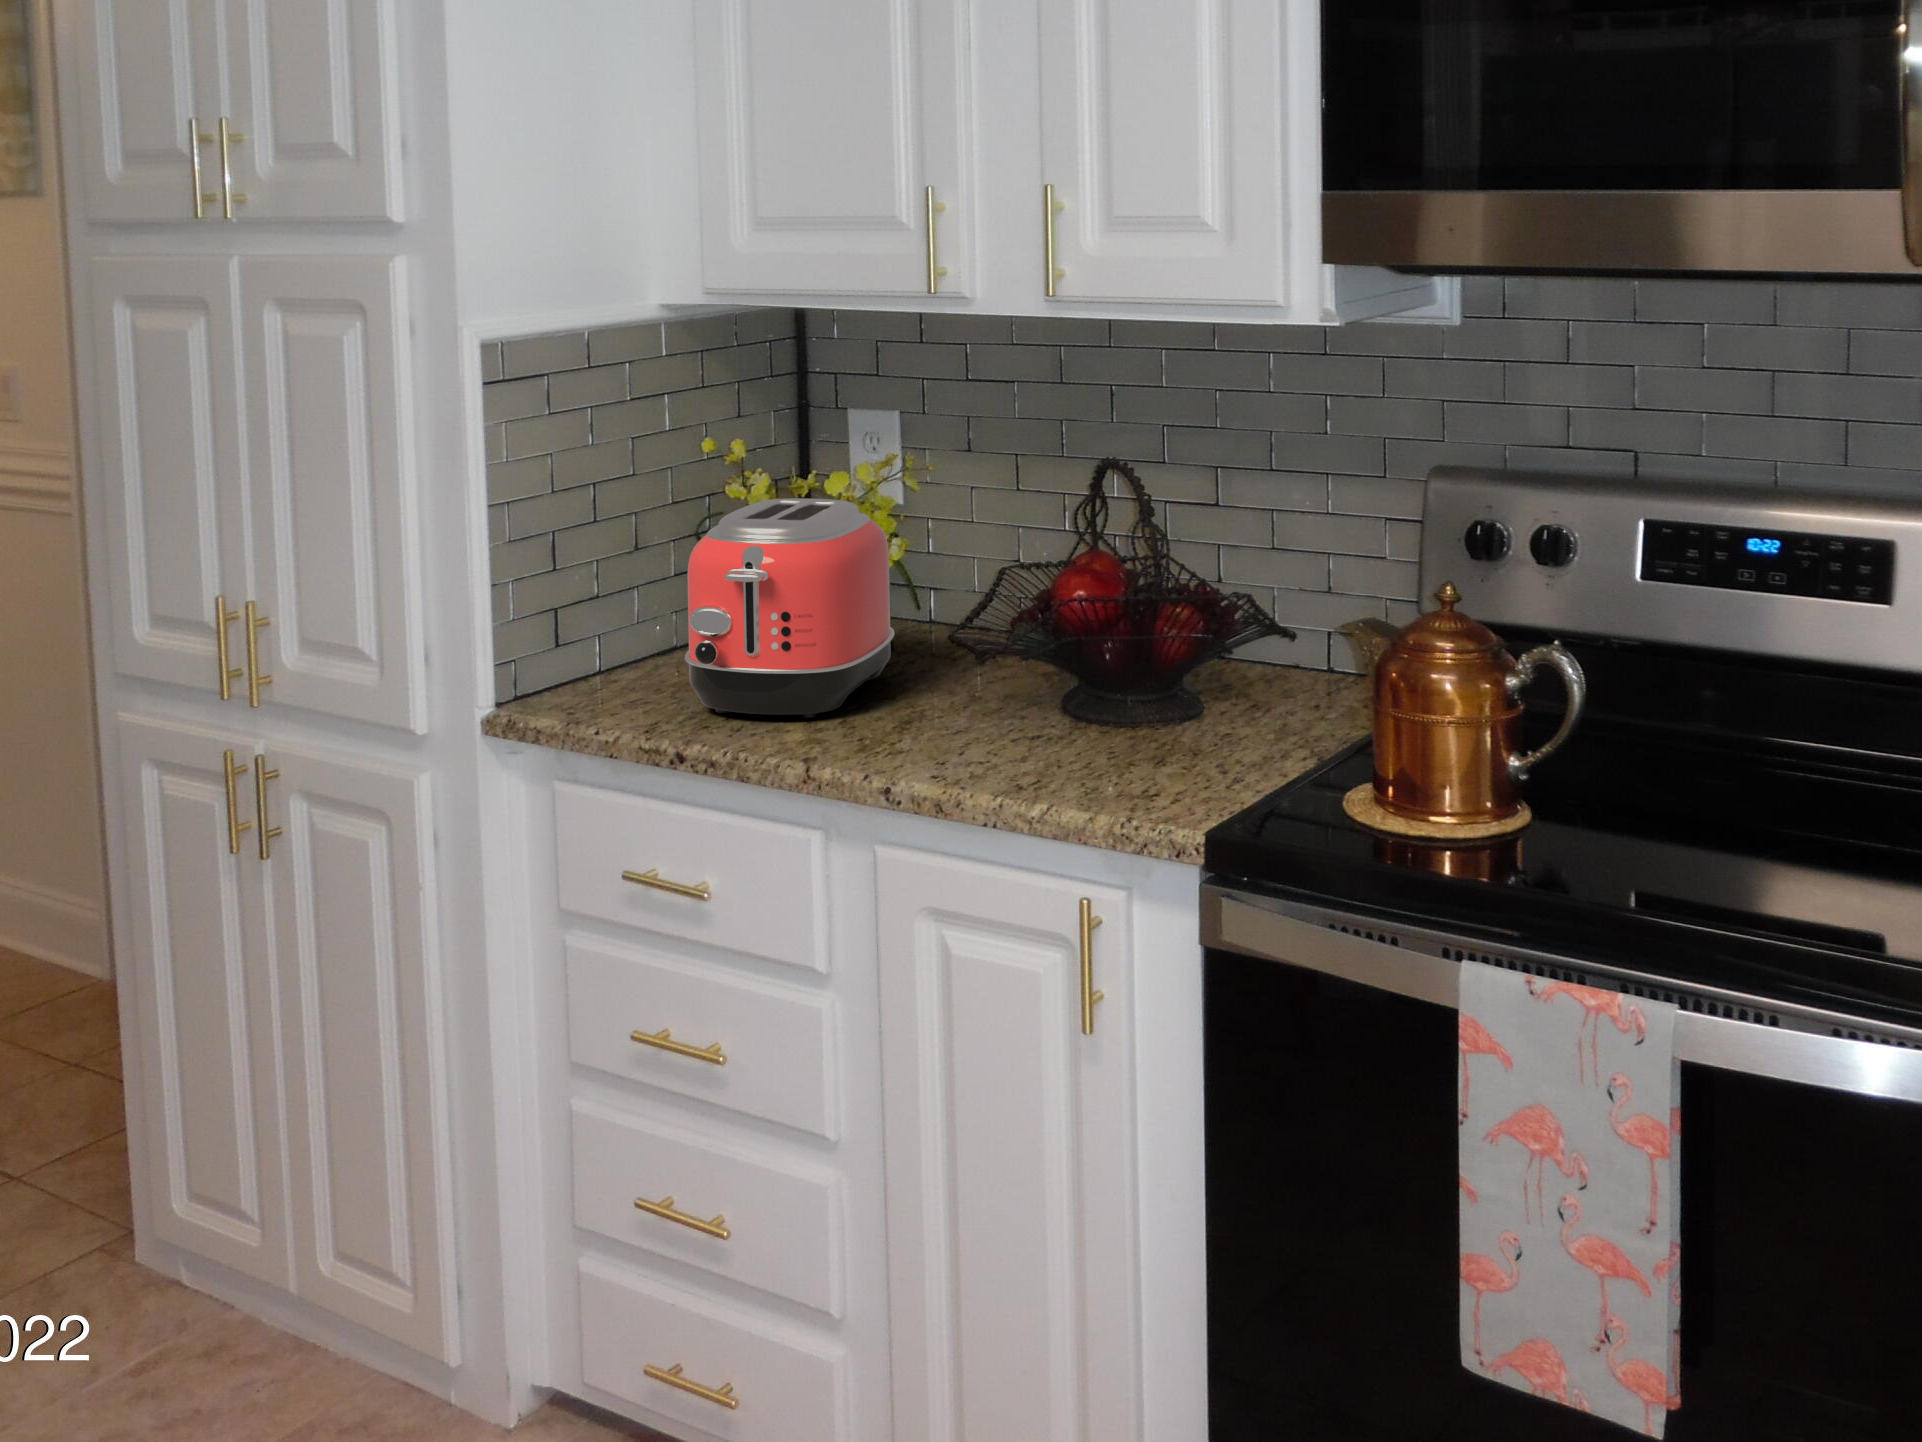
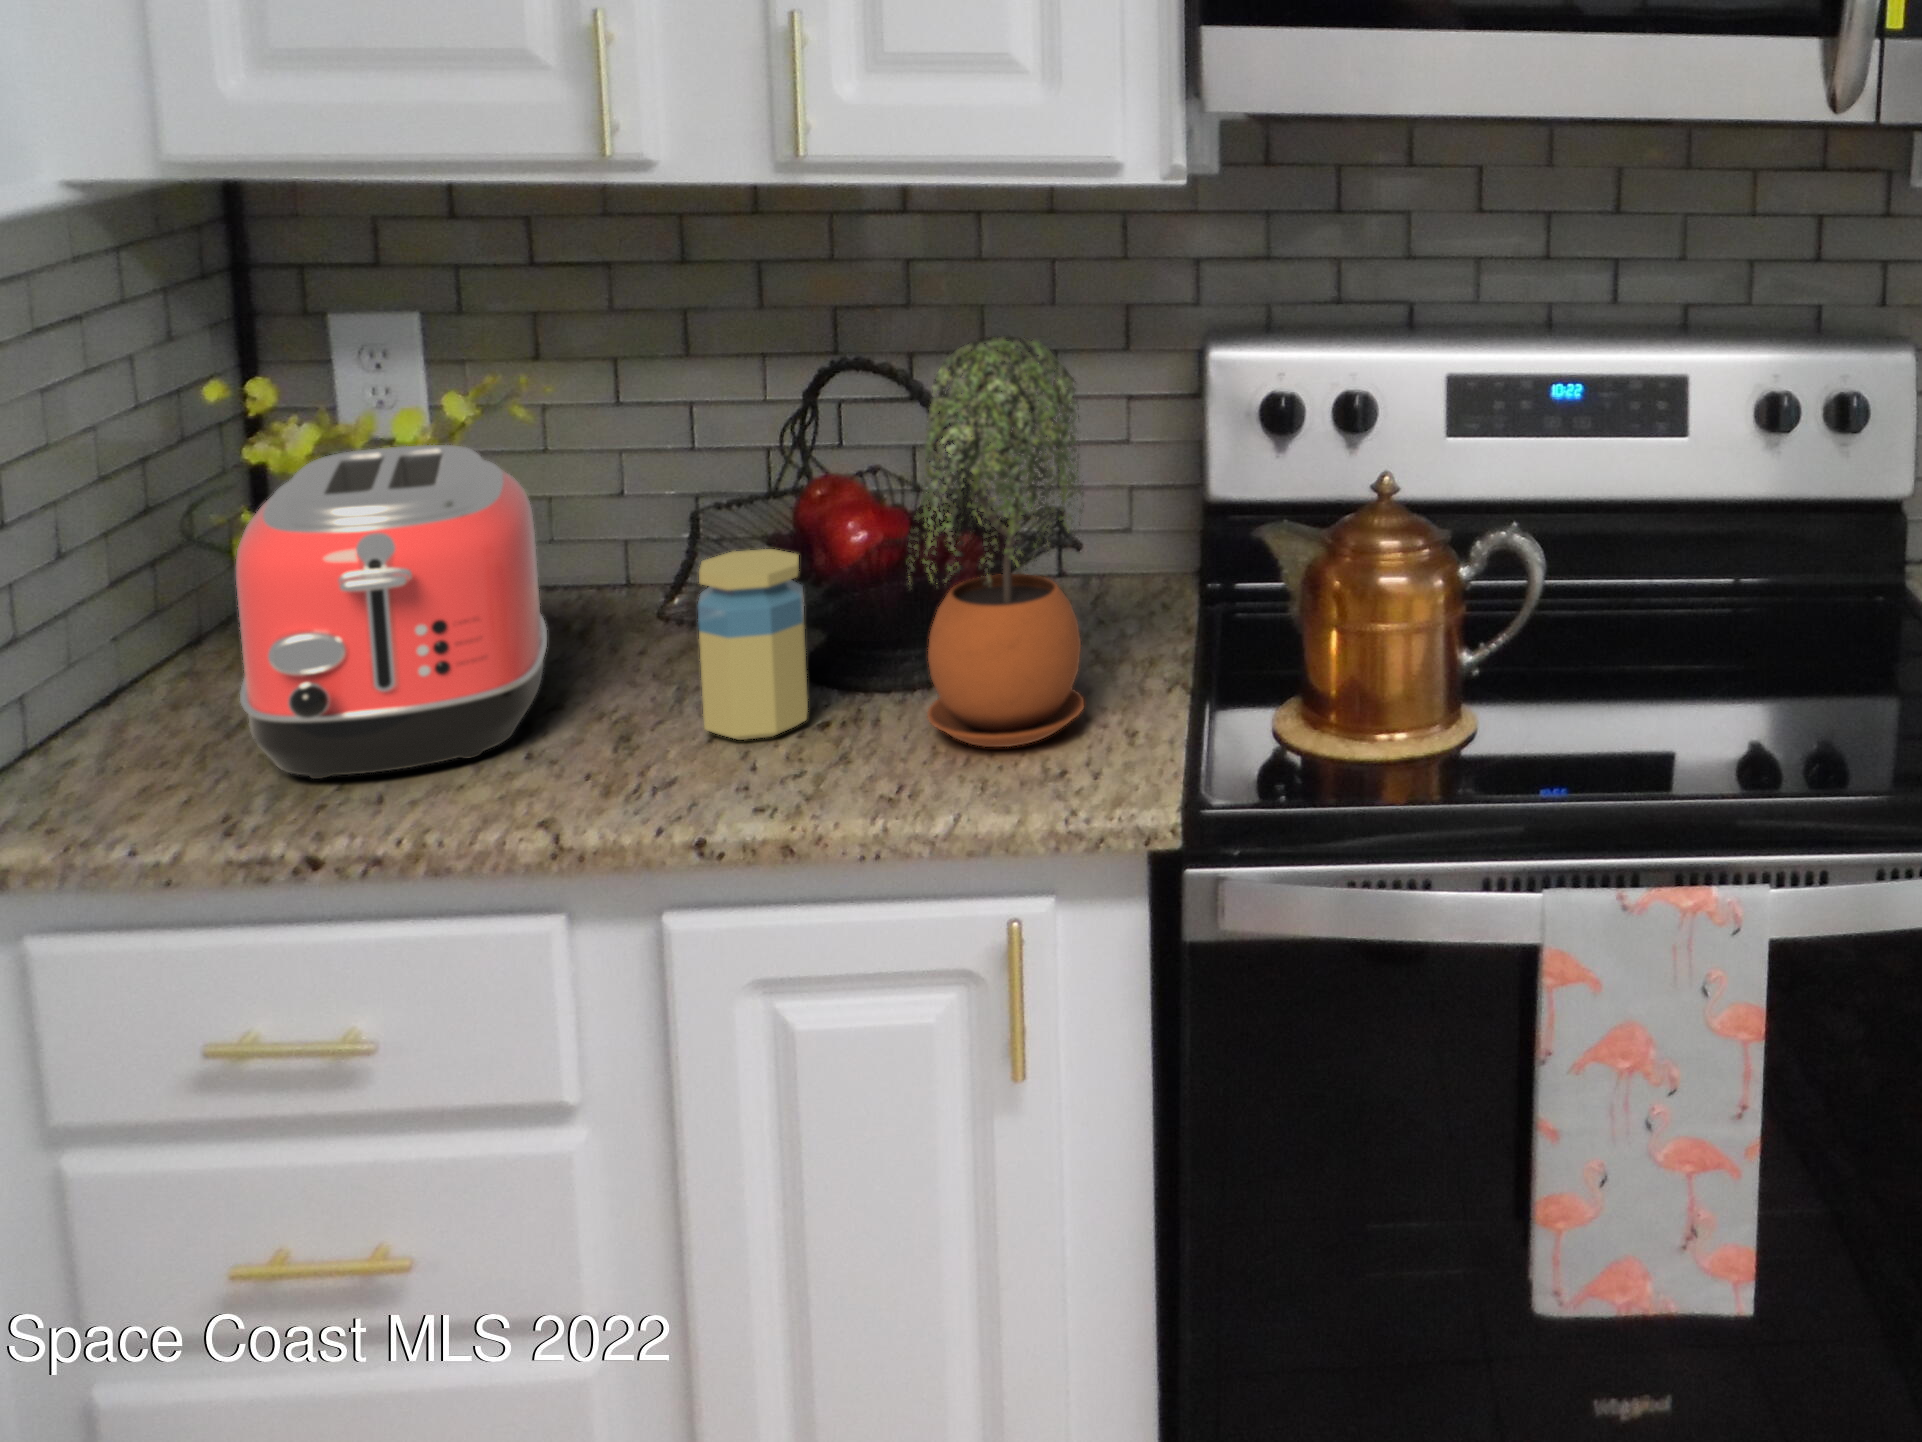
potted plant: none [1062,438,1215,774] -> present [907,336,1084,747]
jar: none [946,596,1027,740] -> present [698,549,808,740]

